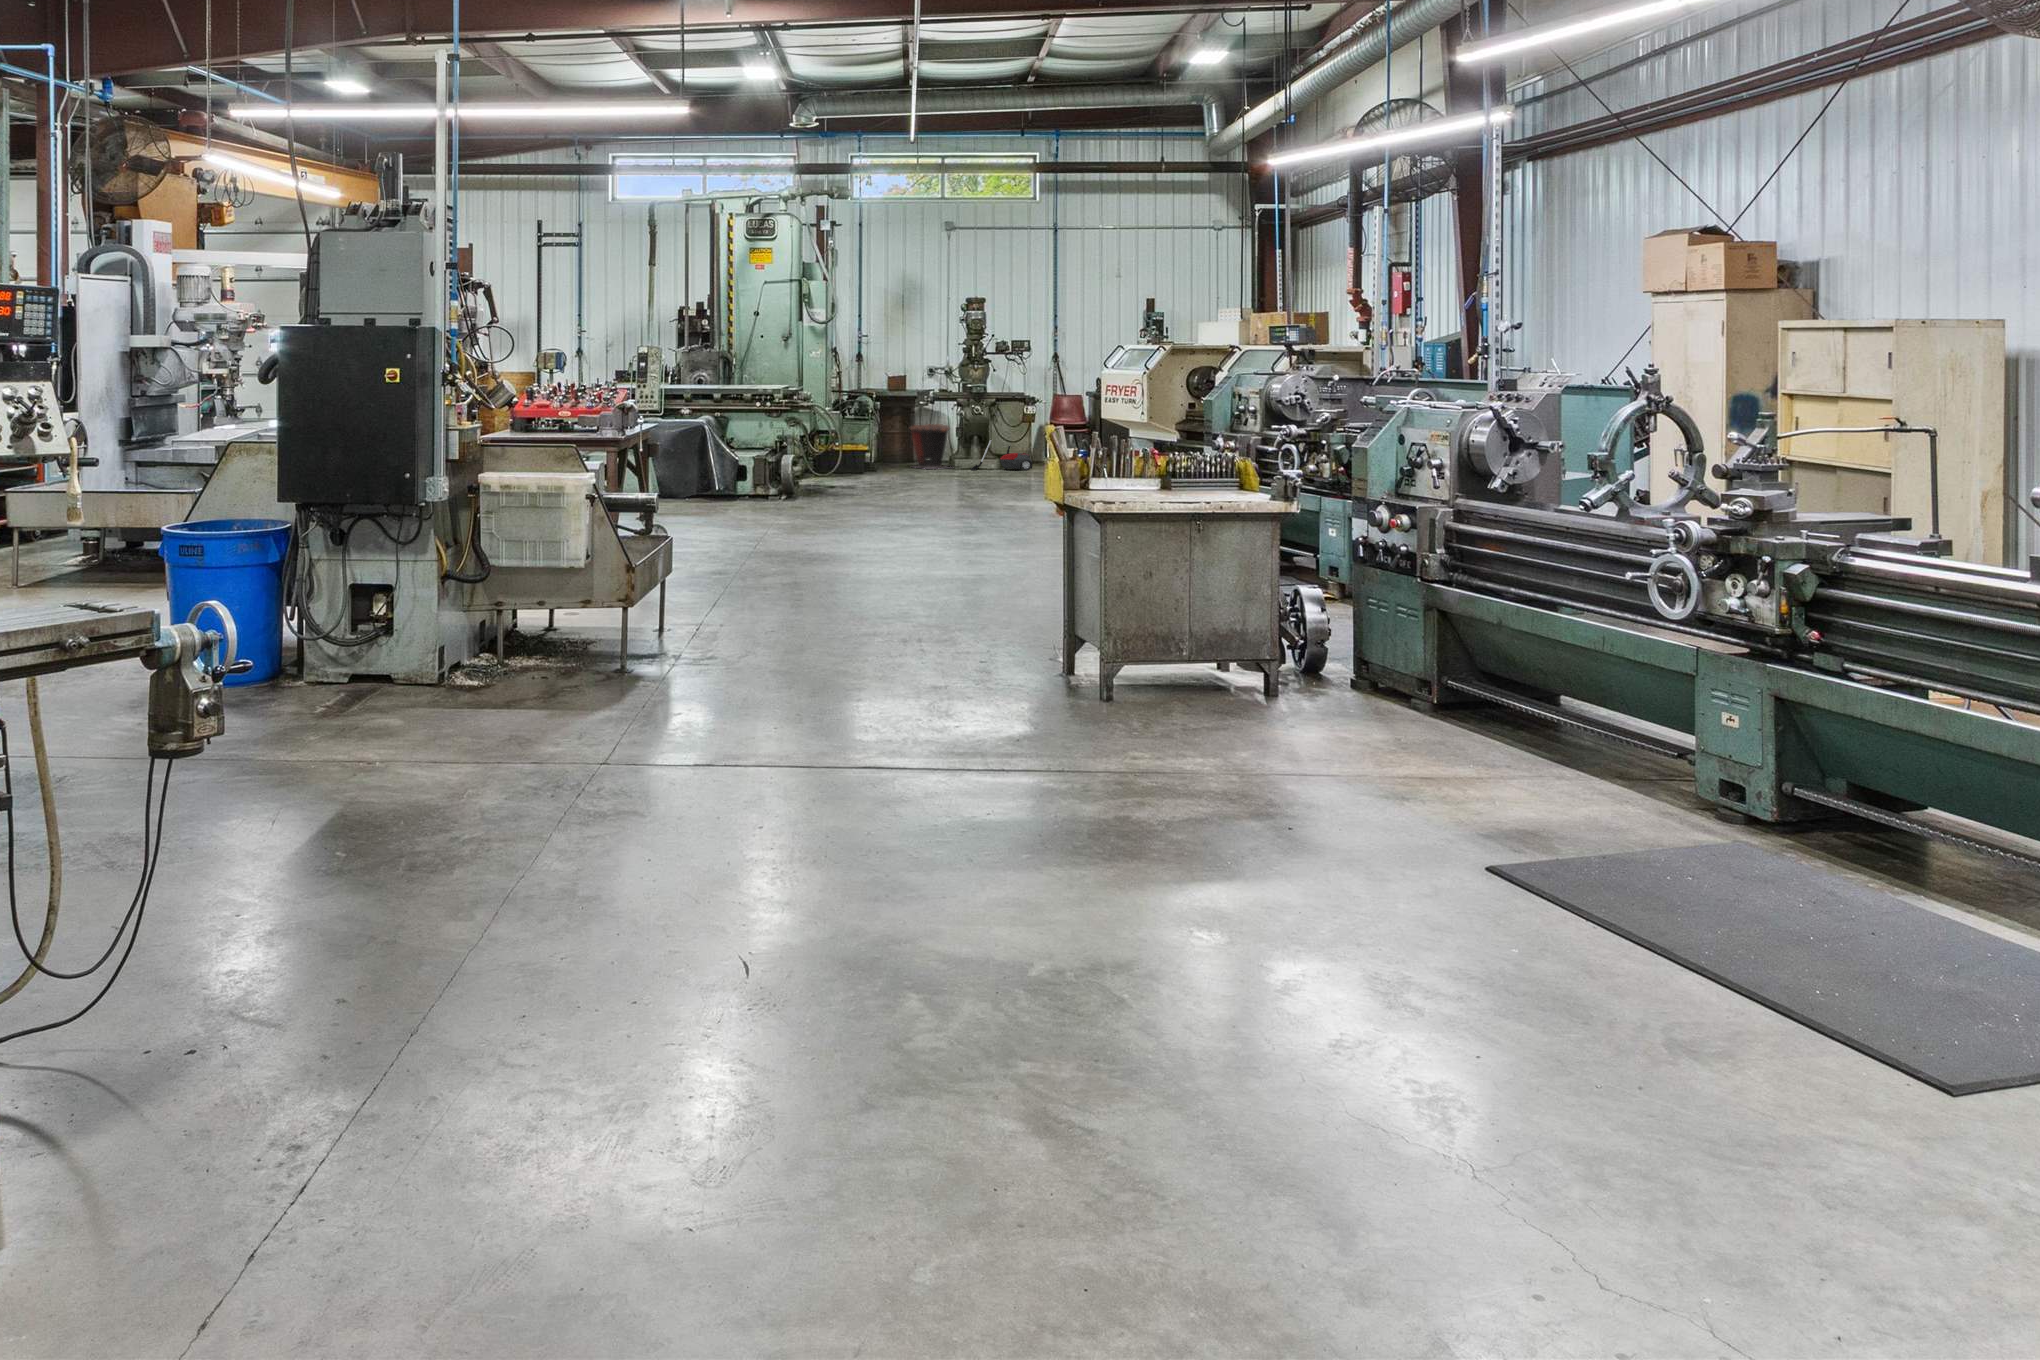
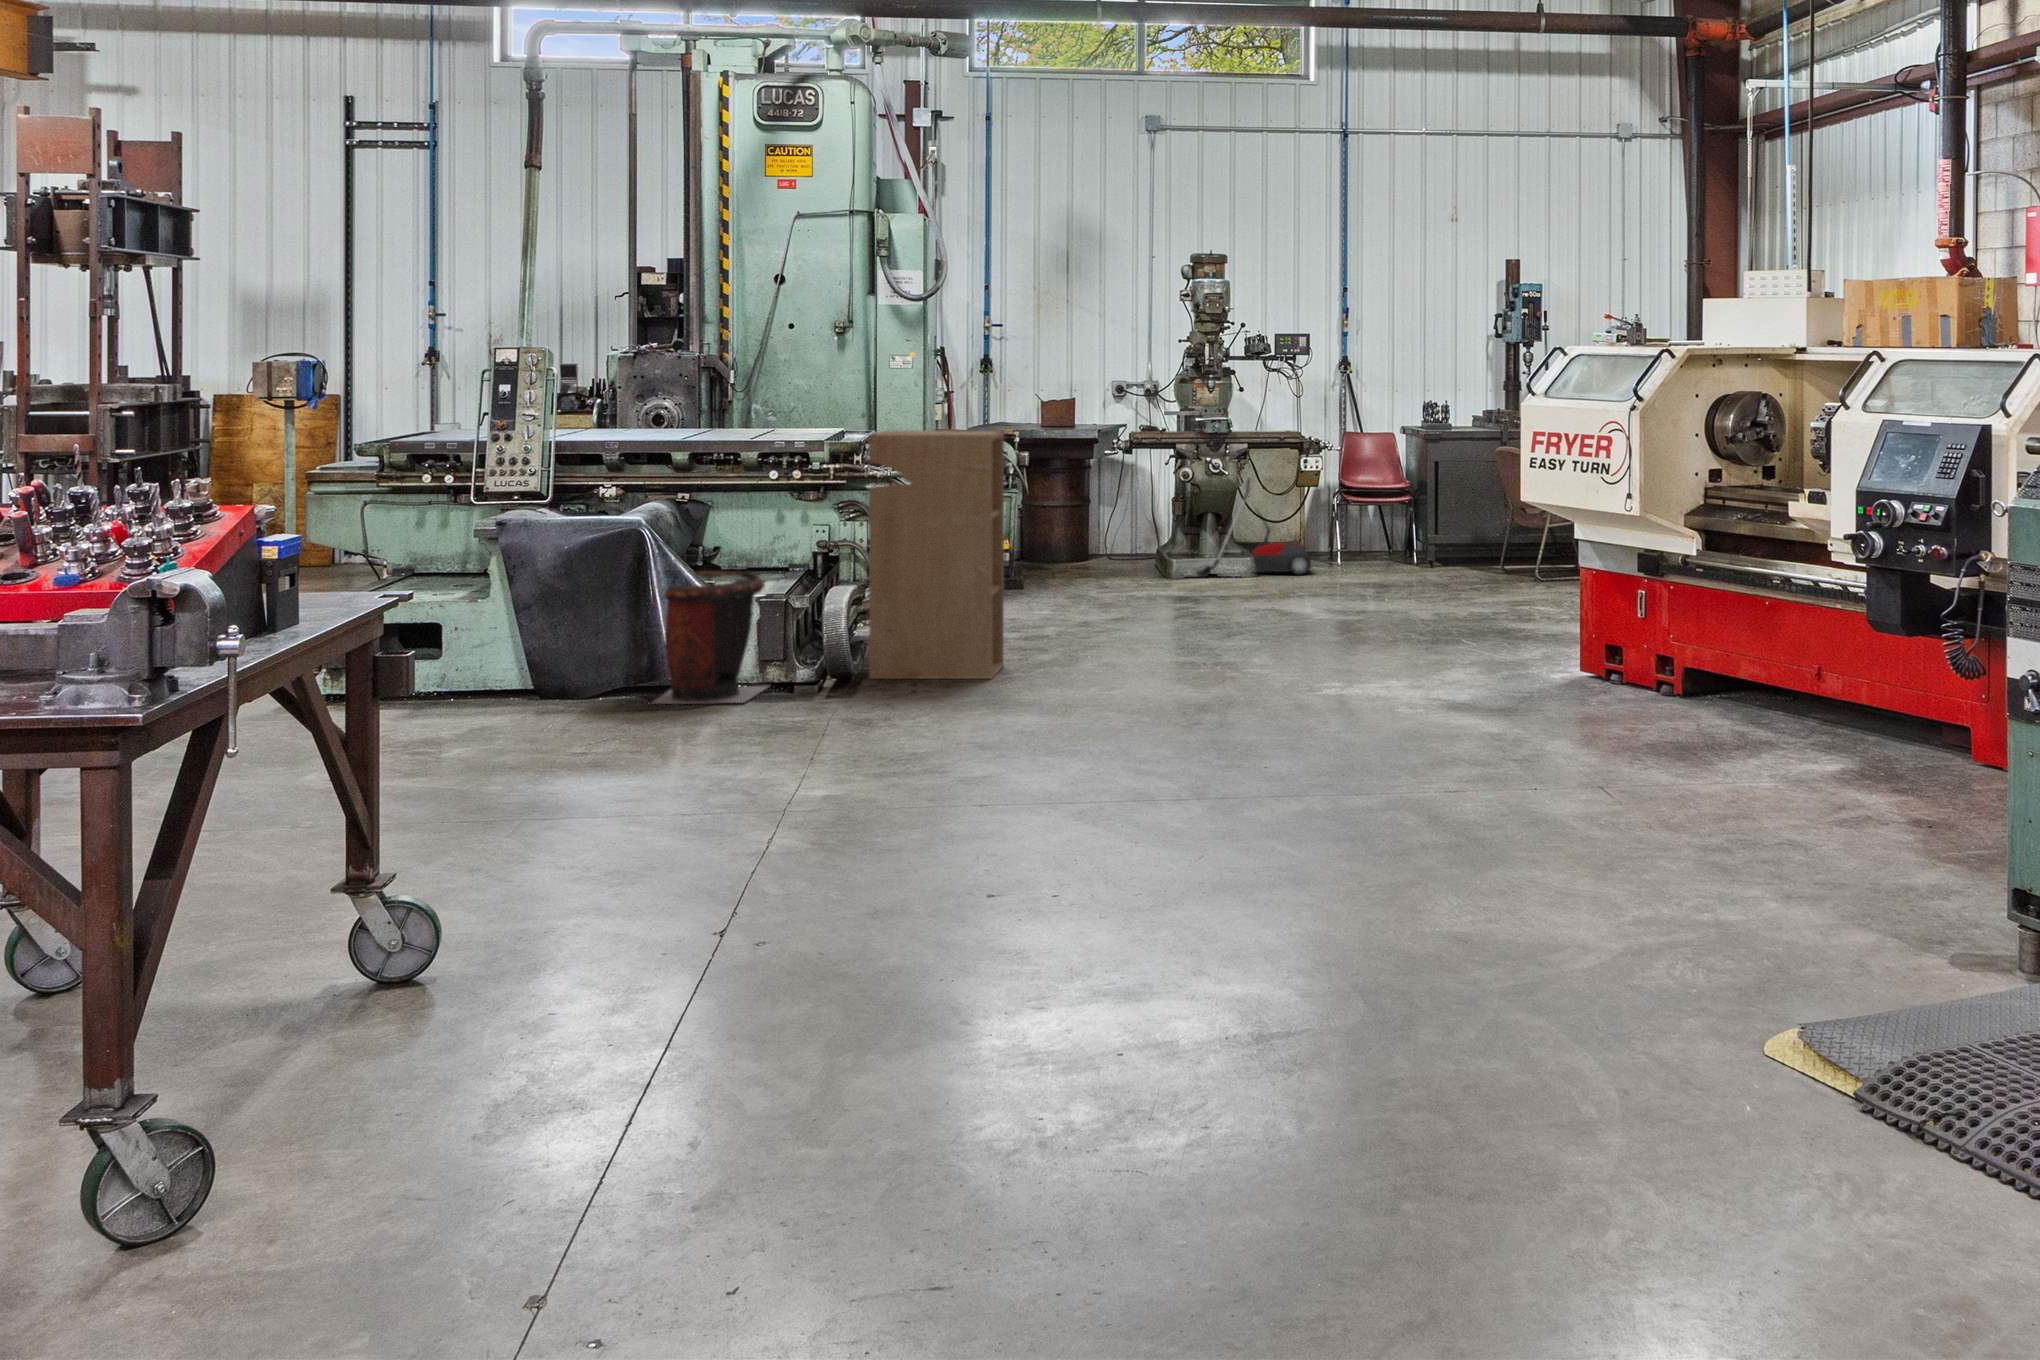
shelving unit: none [801,384,865,502] -> present [869,430,1004,679]
waste bin: present [910,424,950,469] -> present [652,571,769,704]

